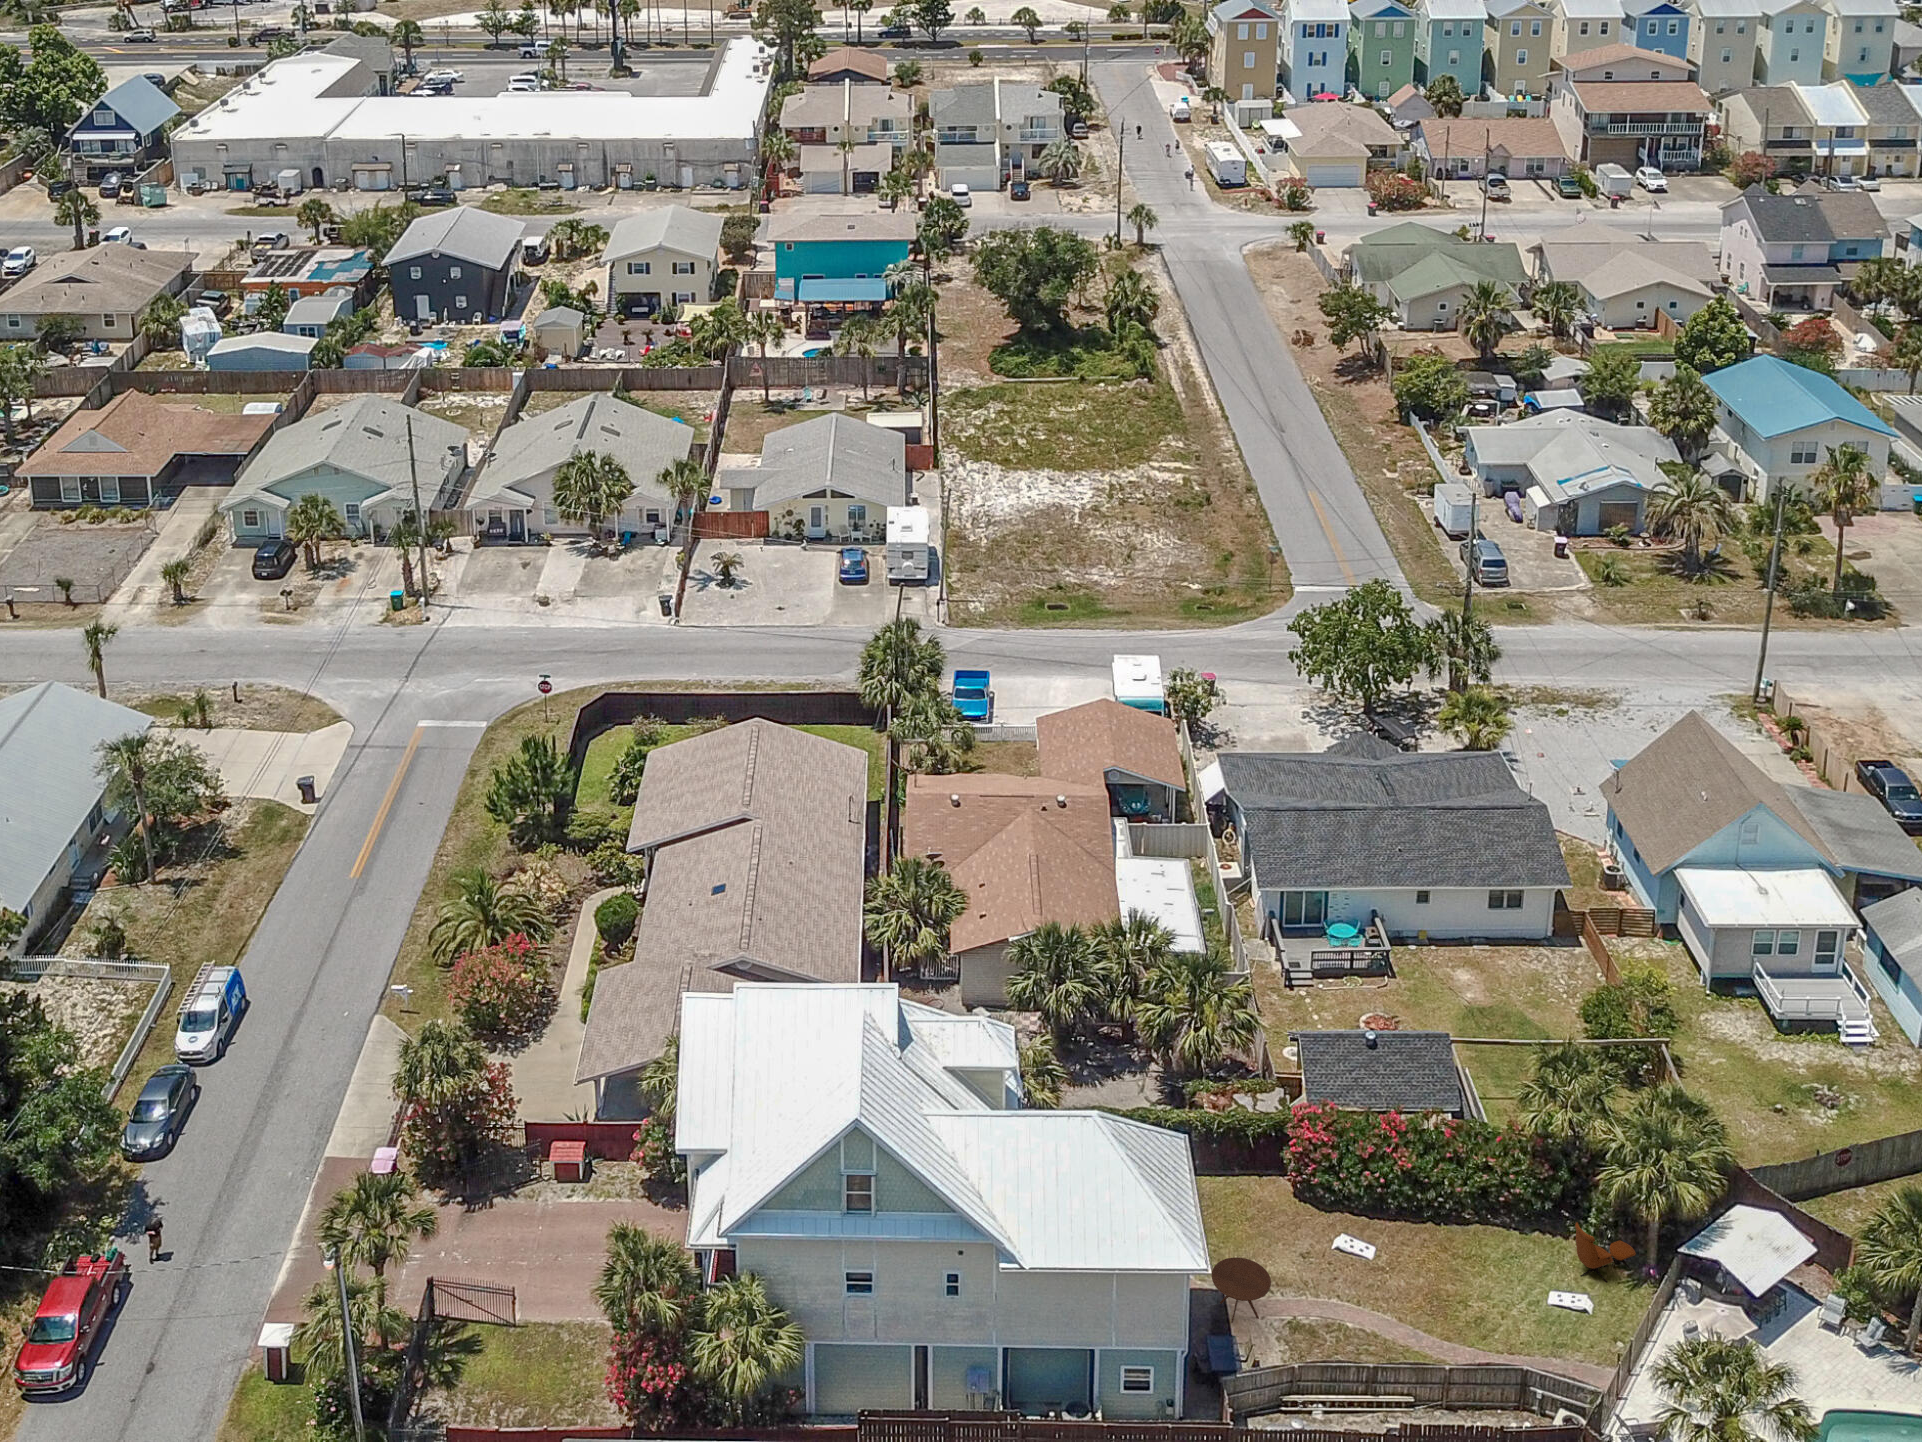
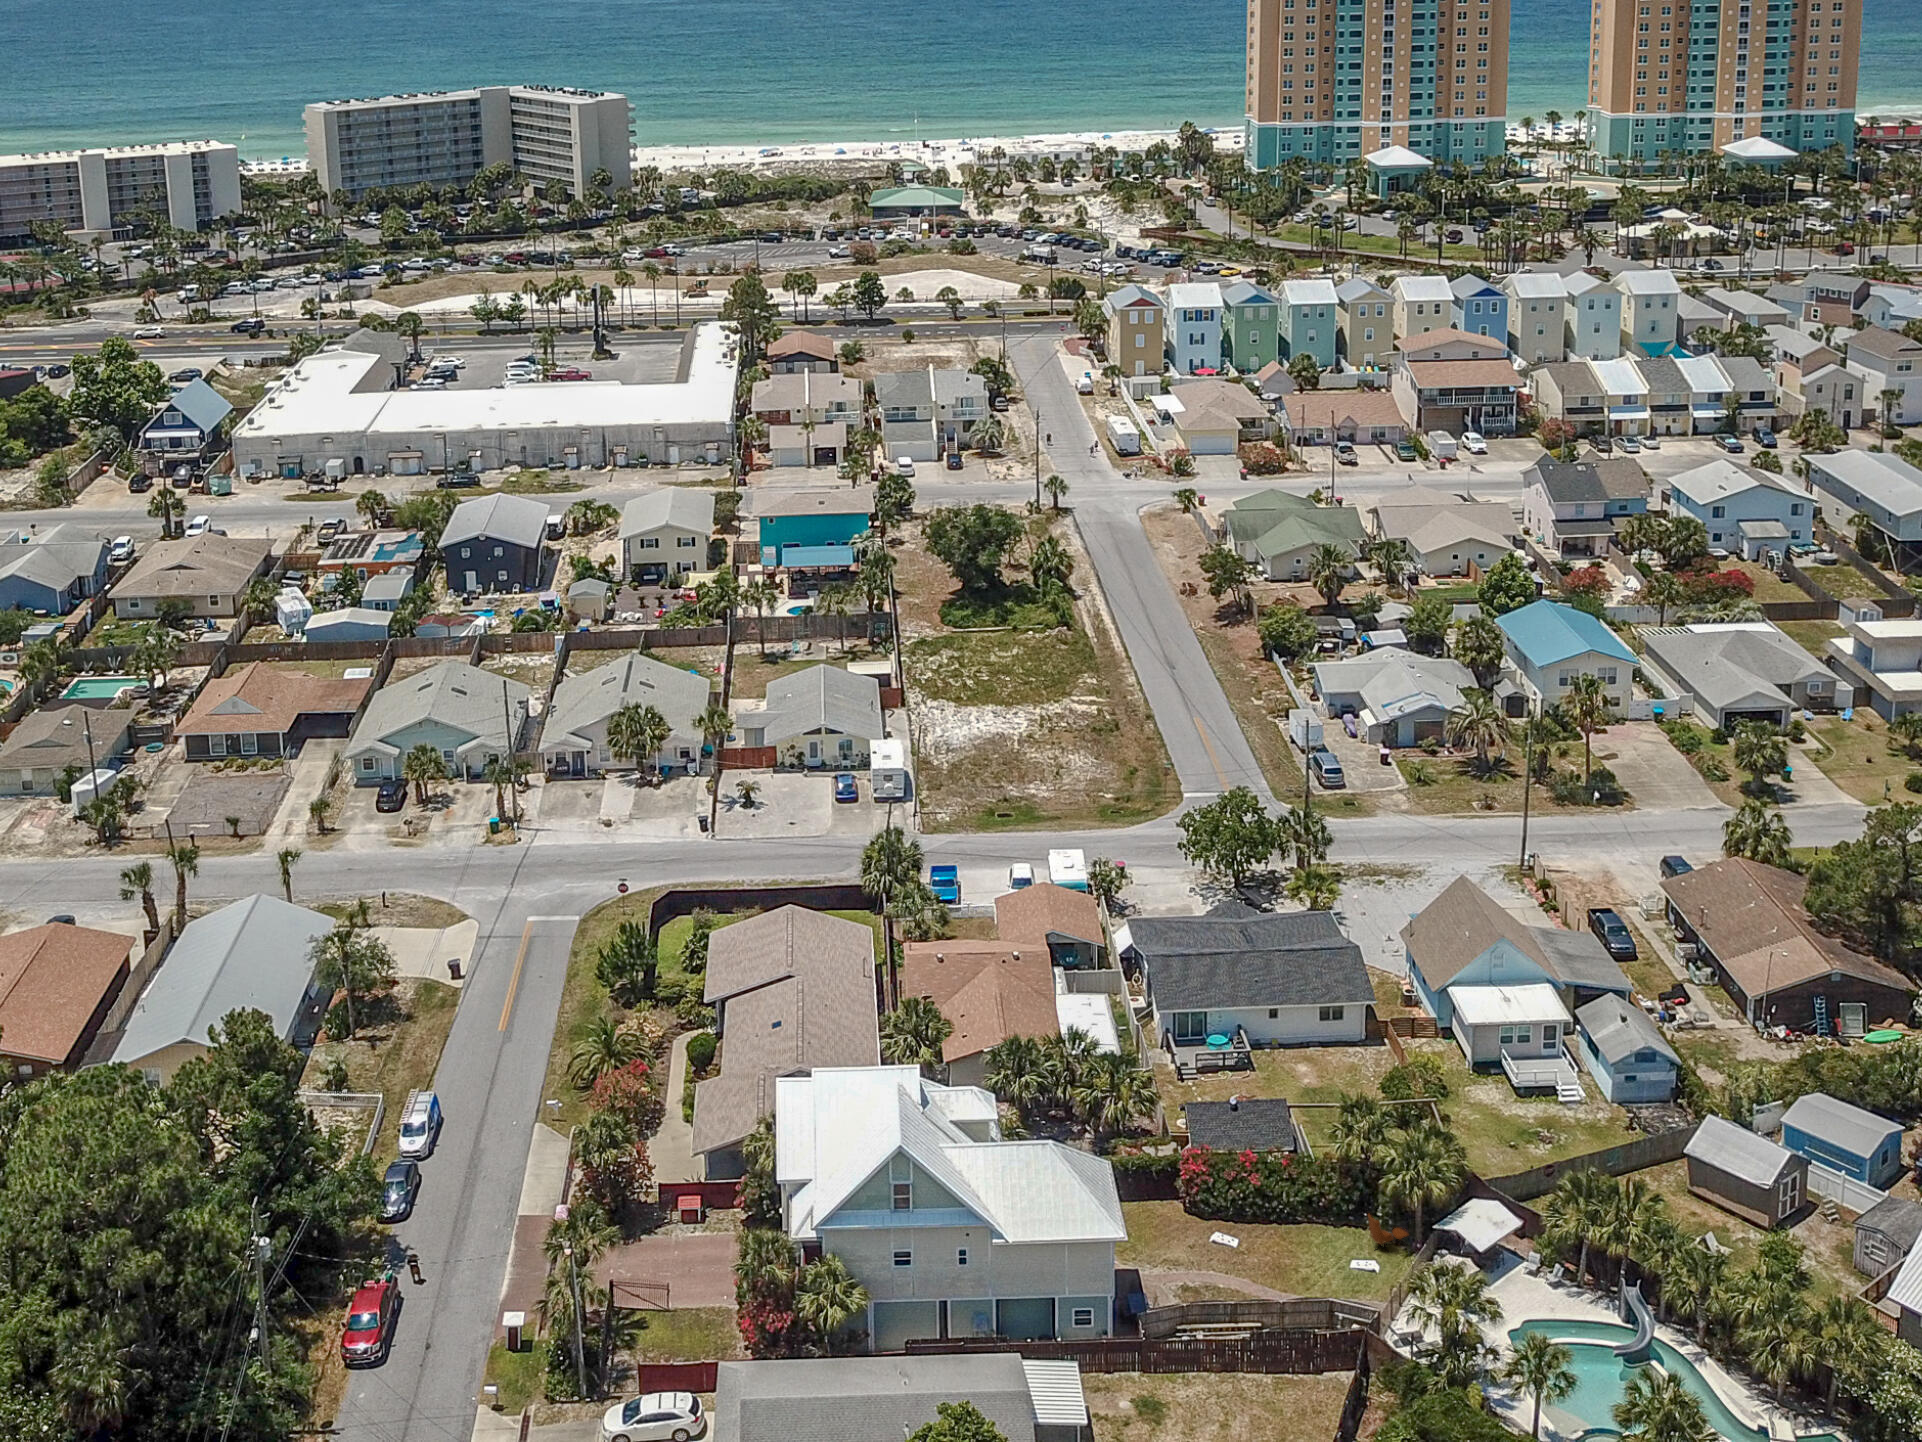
round table: present [1212,1257,1271,1323] -> none [1130,1244,1169,1288]

